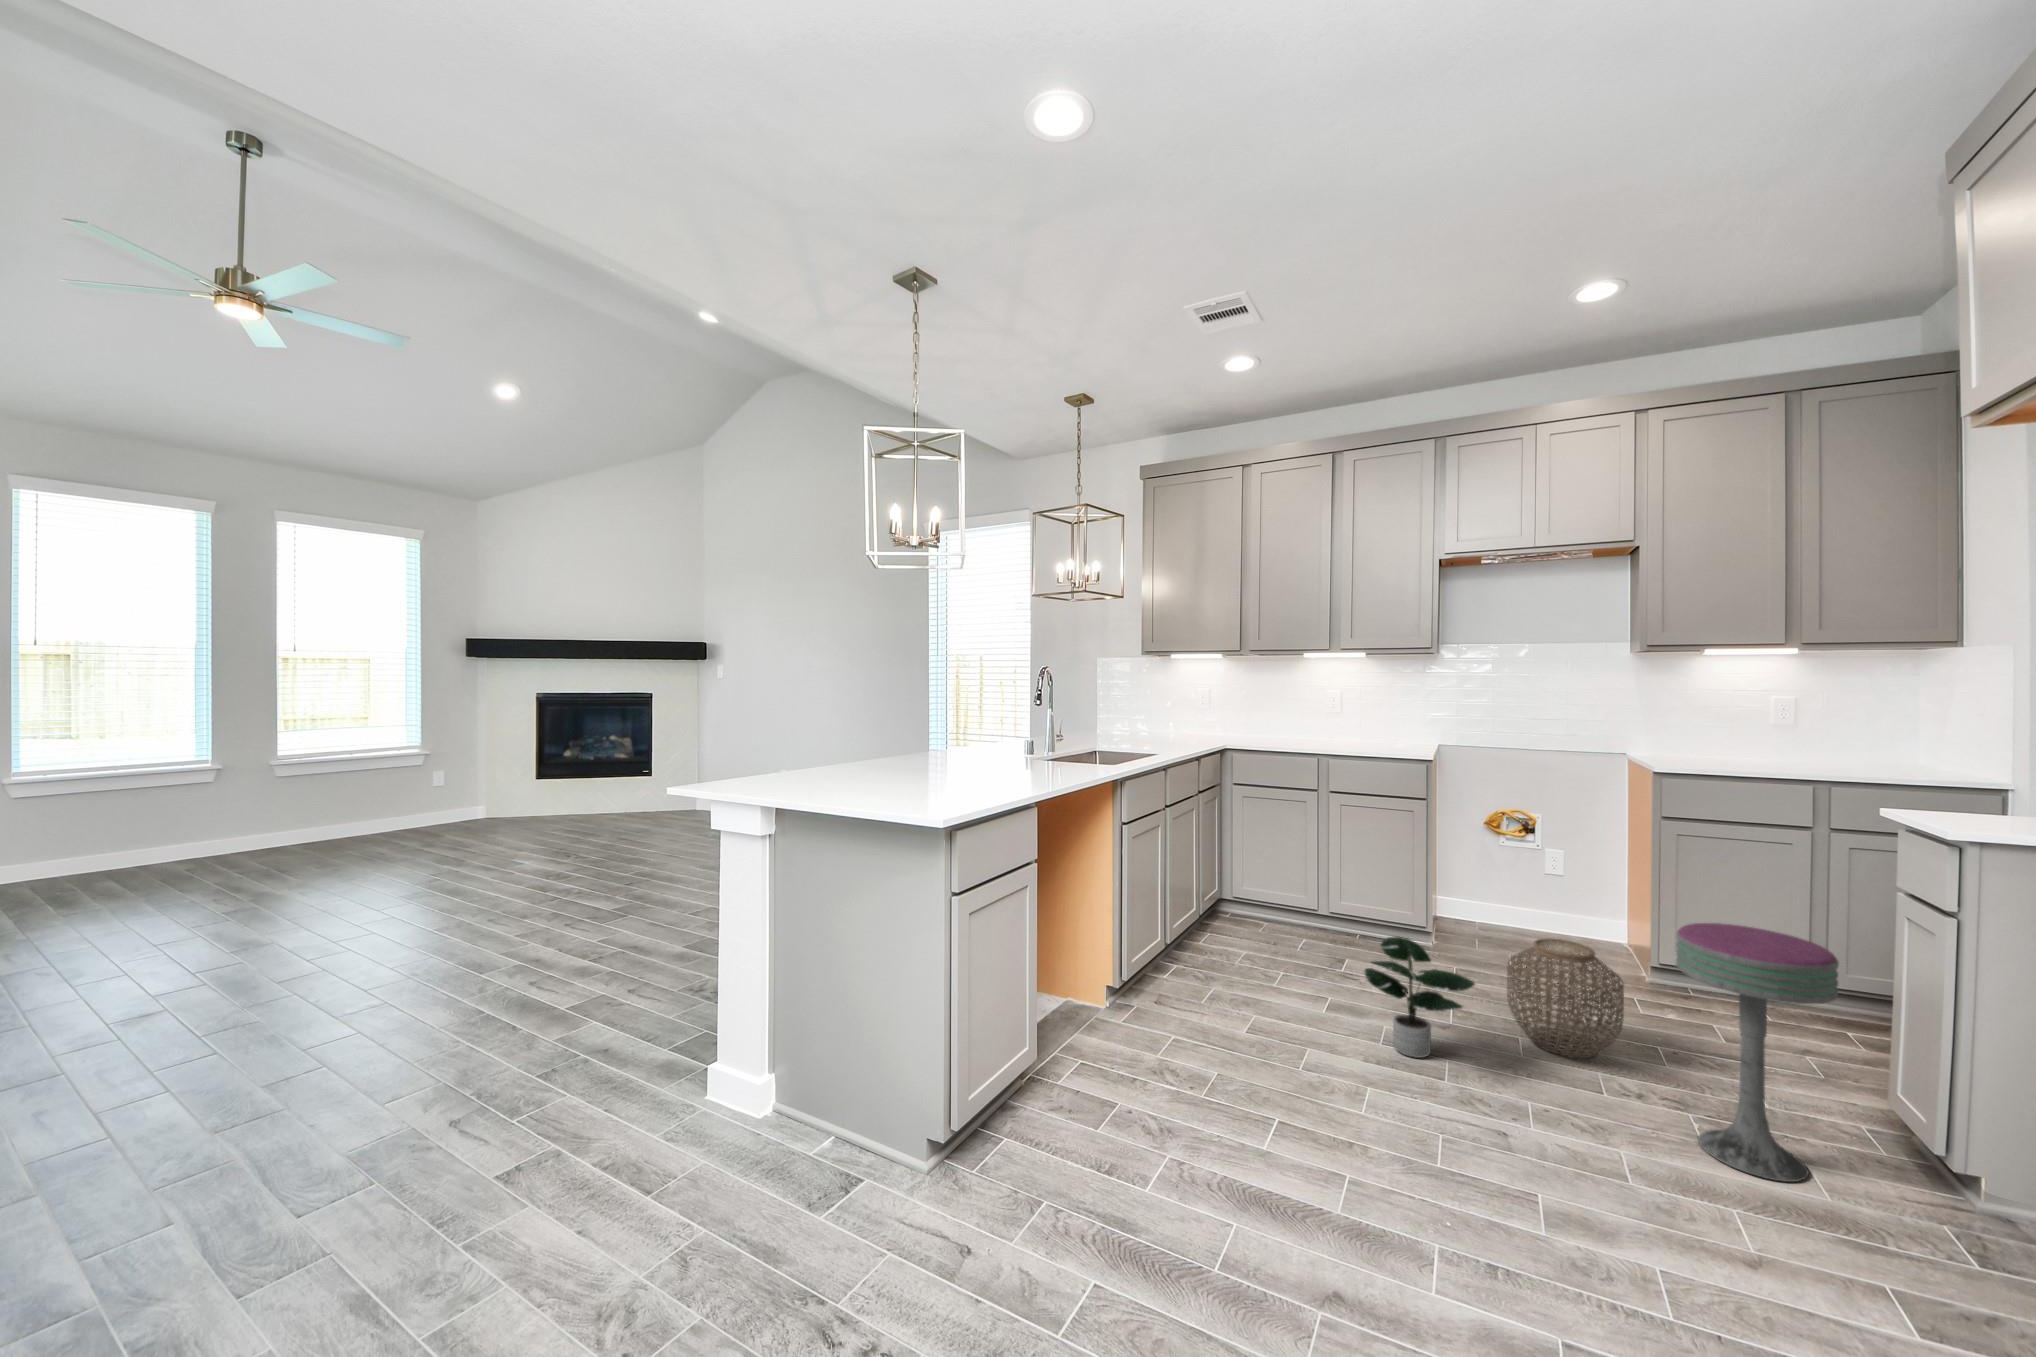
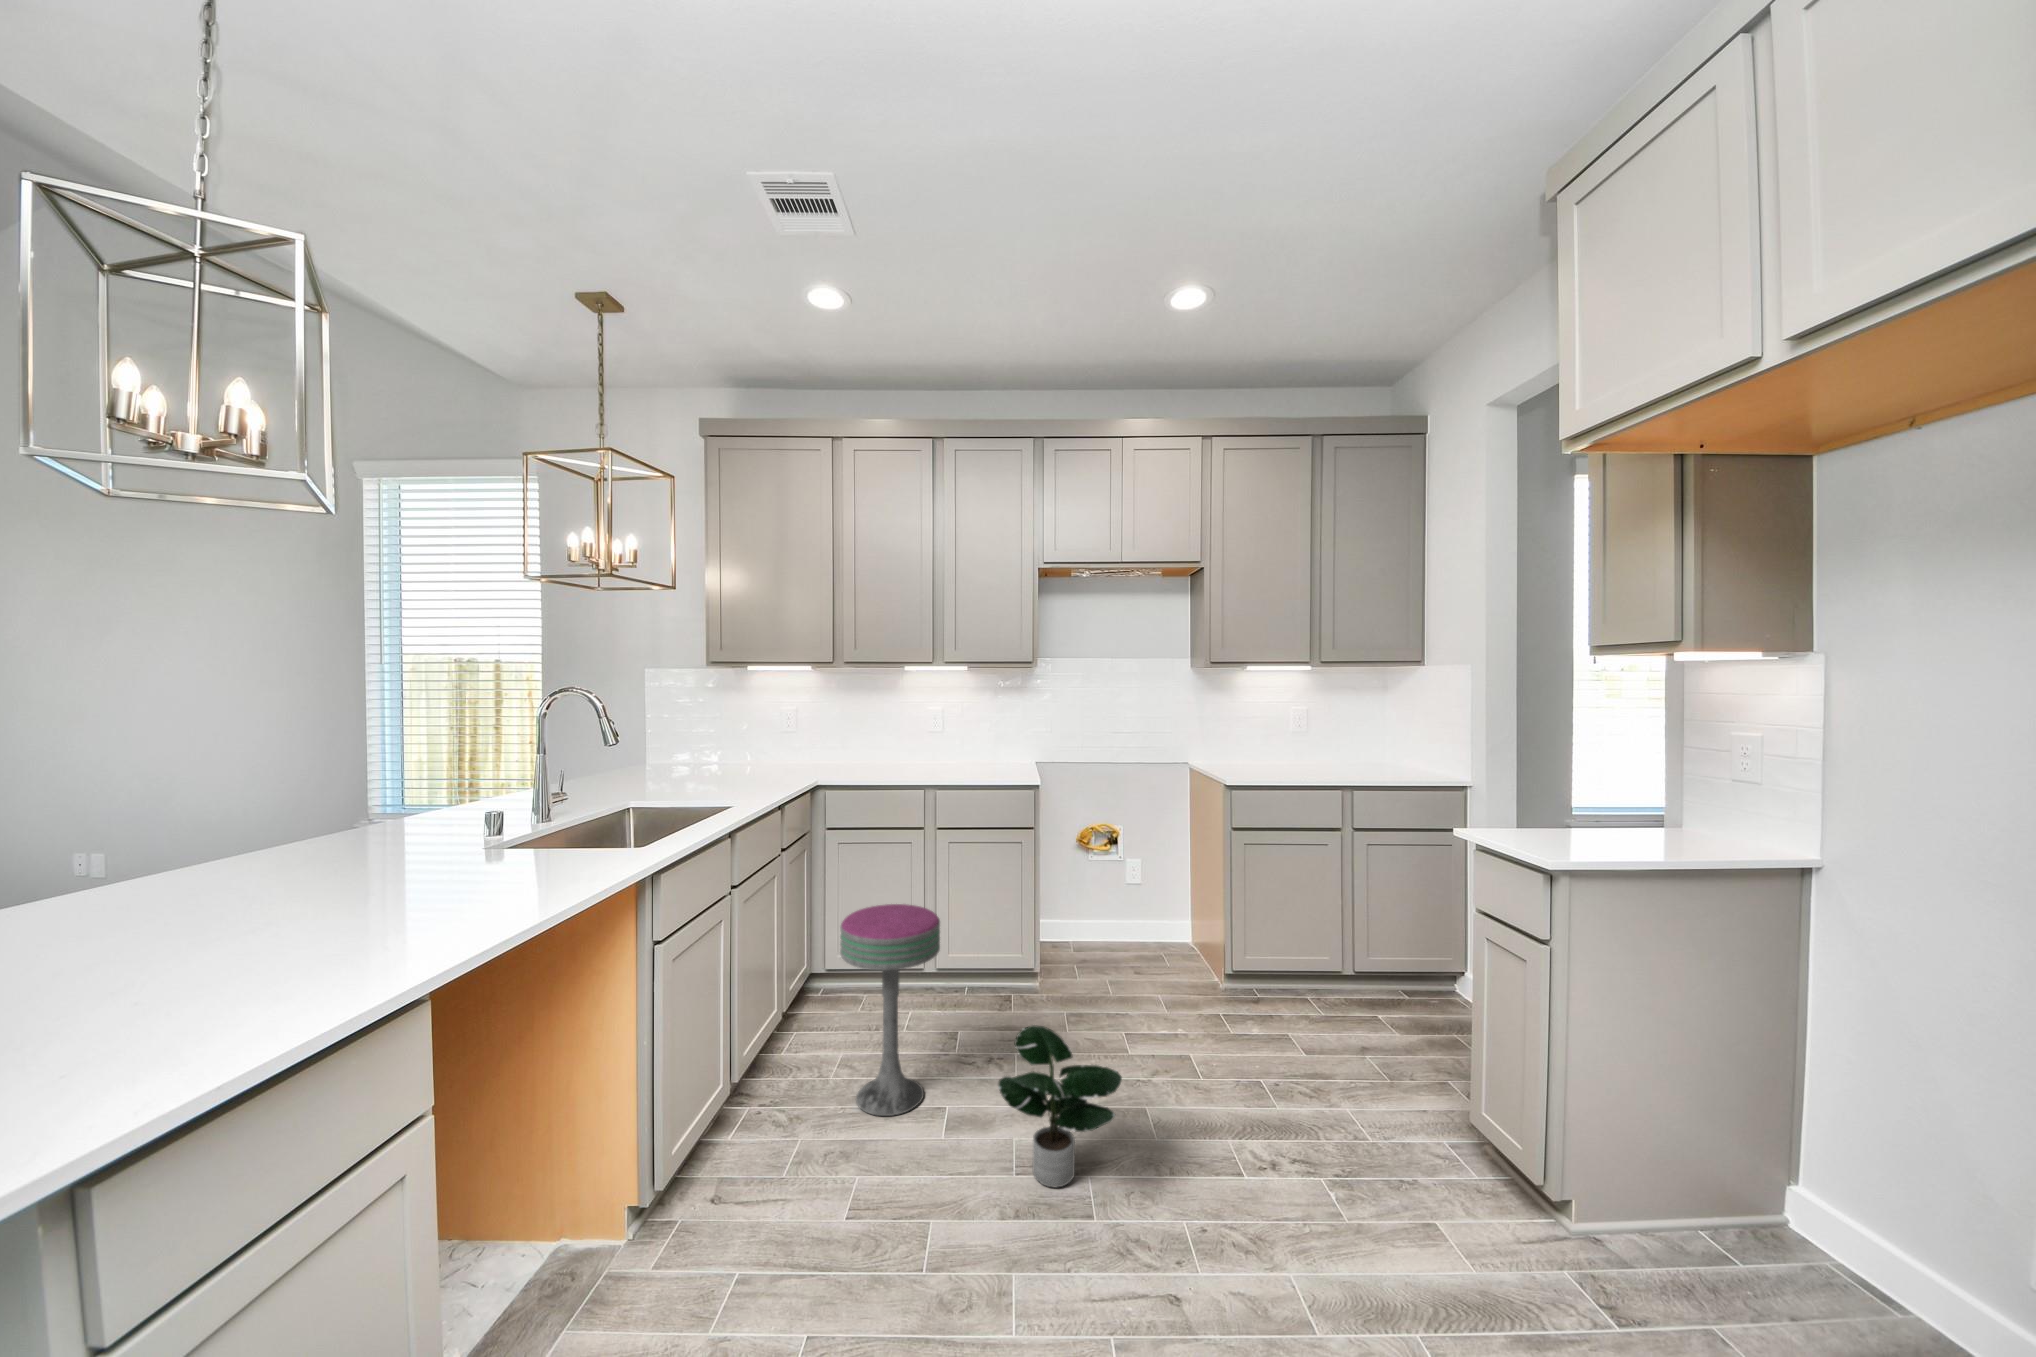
bar stool: present [1676,923,1839,1182] -> present [840,904,940,1116]
woven basket: present [1507,938,1624,1058] -> none [1137,989,1246,1125]

